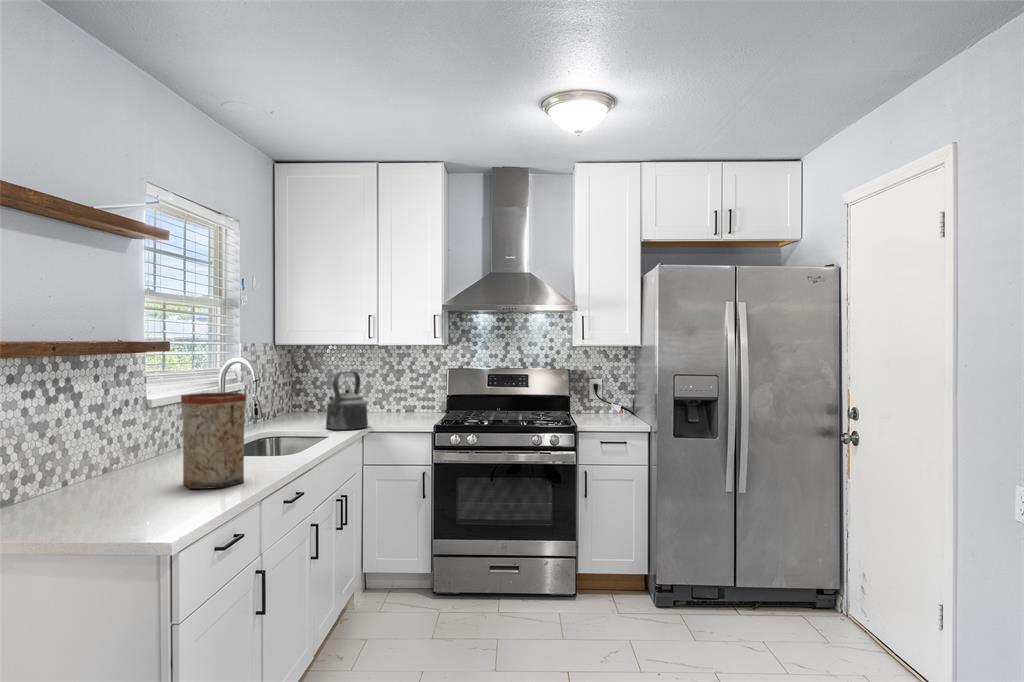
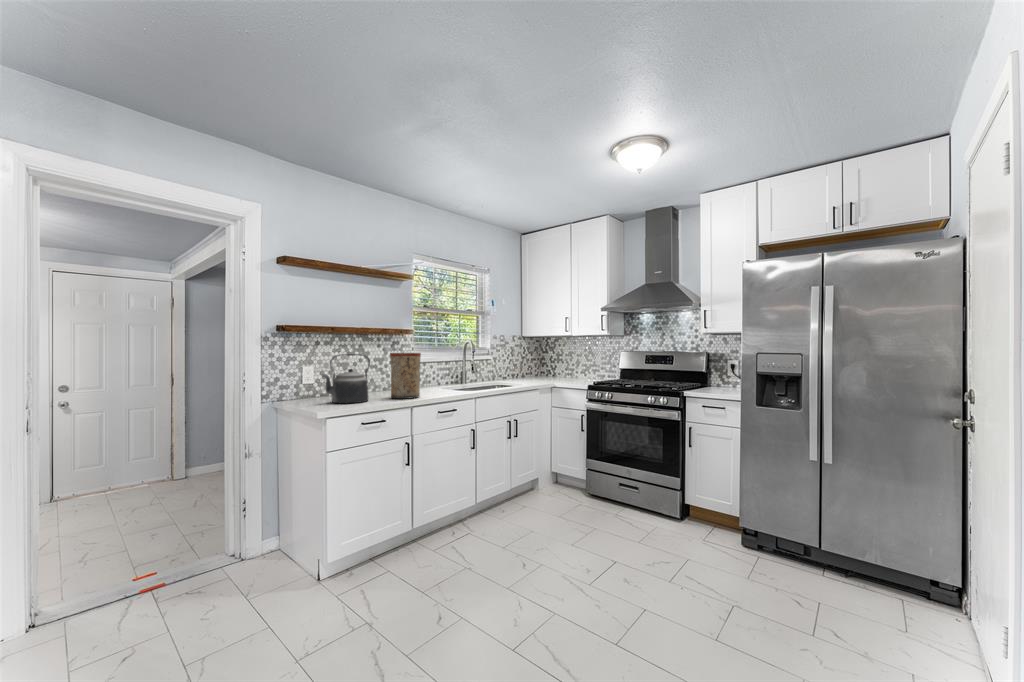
kettle: present [326,371,368,430] -> present [323,354,370,403]

